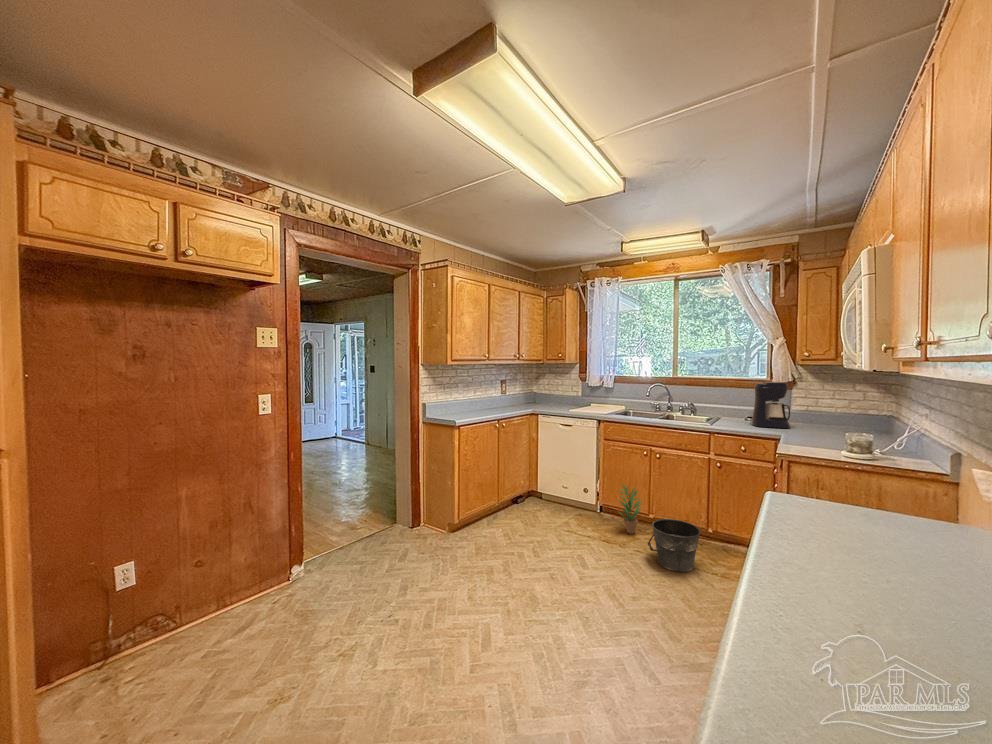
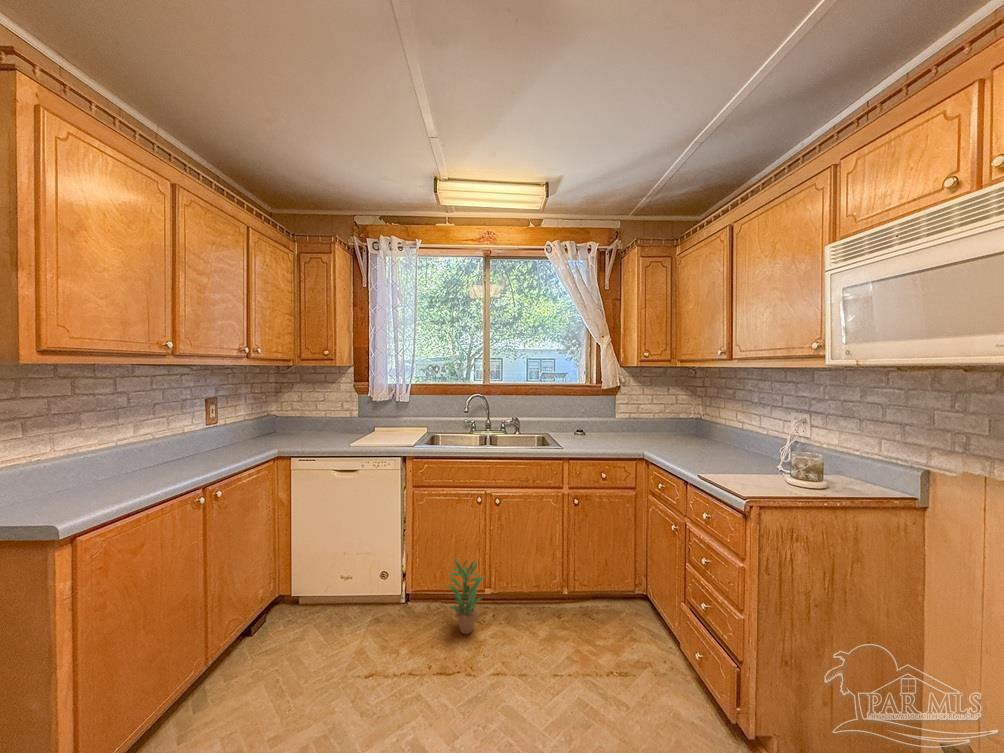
coffee maker: present [751,382,791,428] -> none [586,388,627,443]
bucket: present [648,519,701,572] -> none [517,602,591,698]

